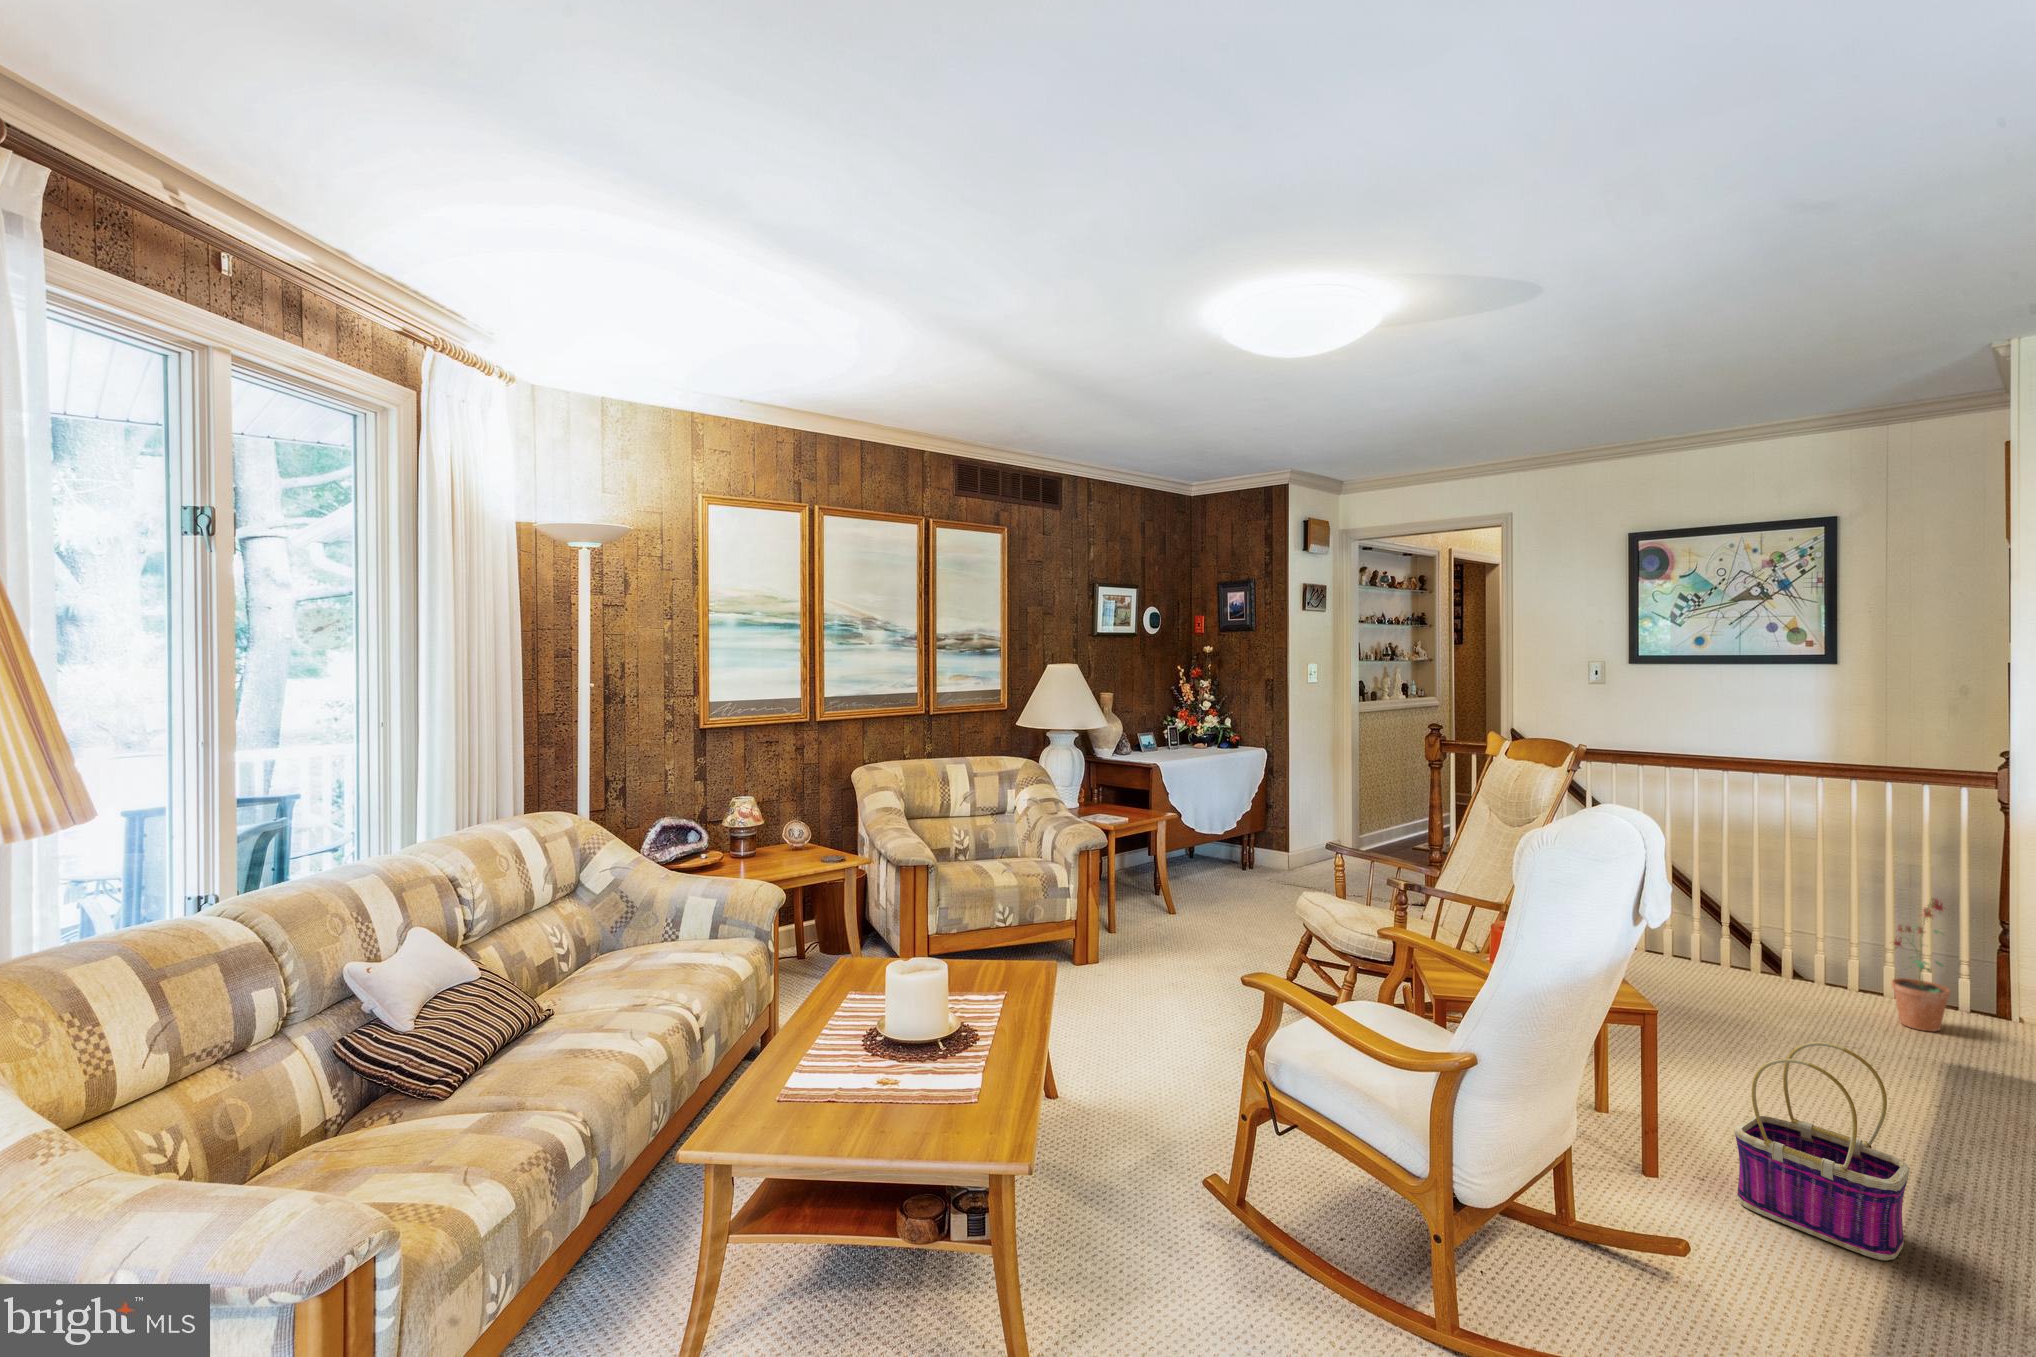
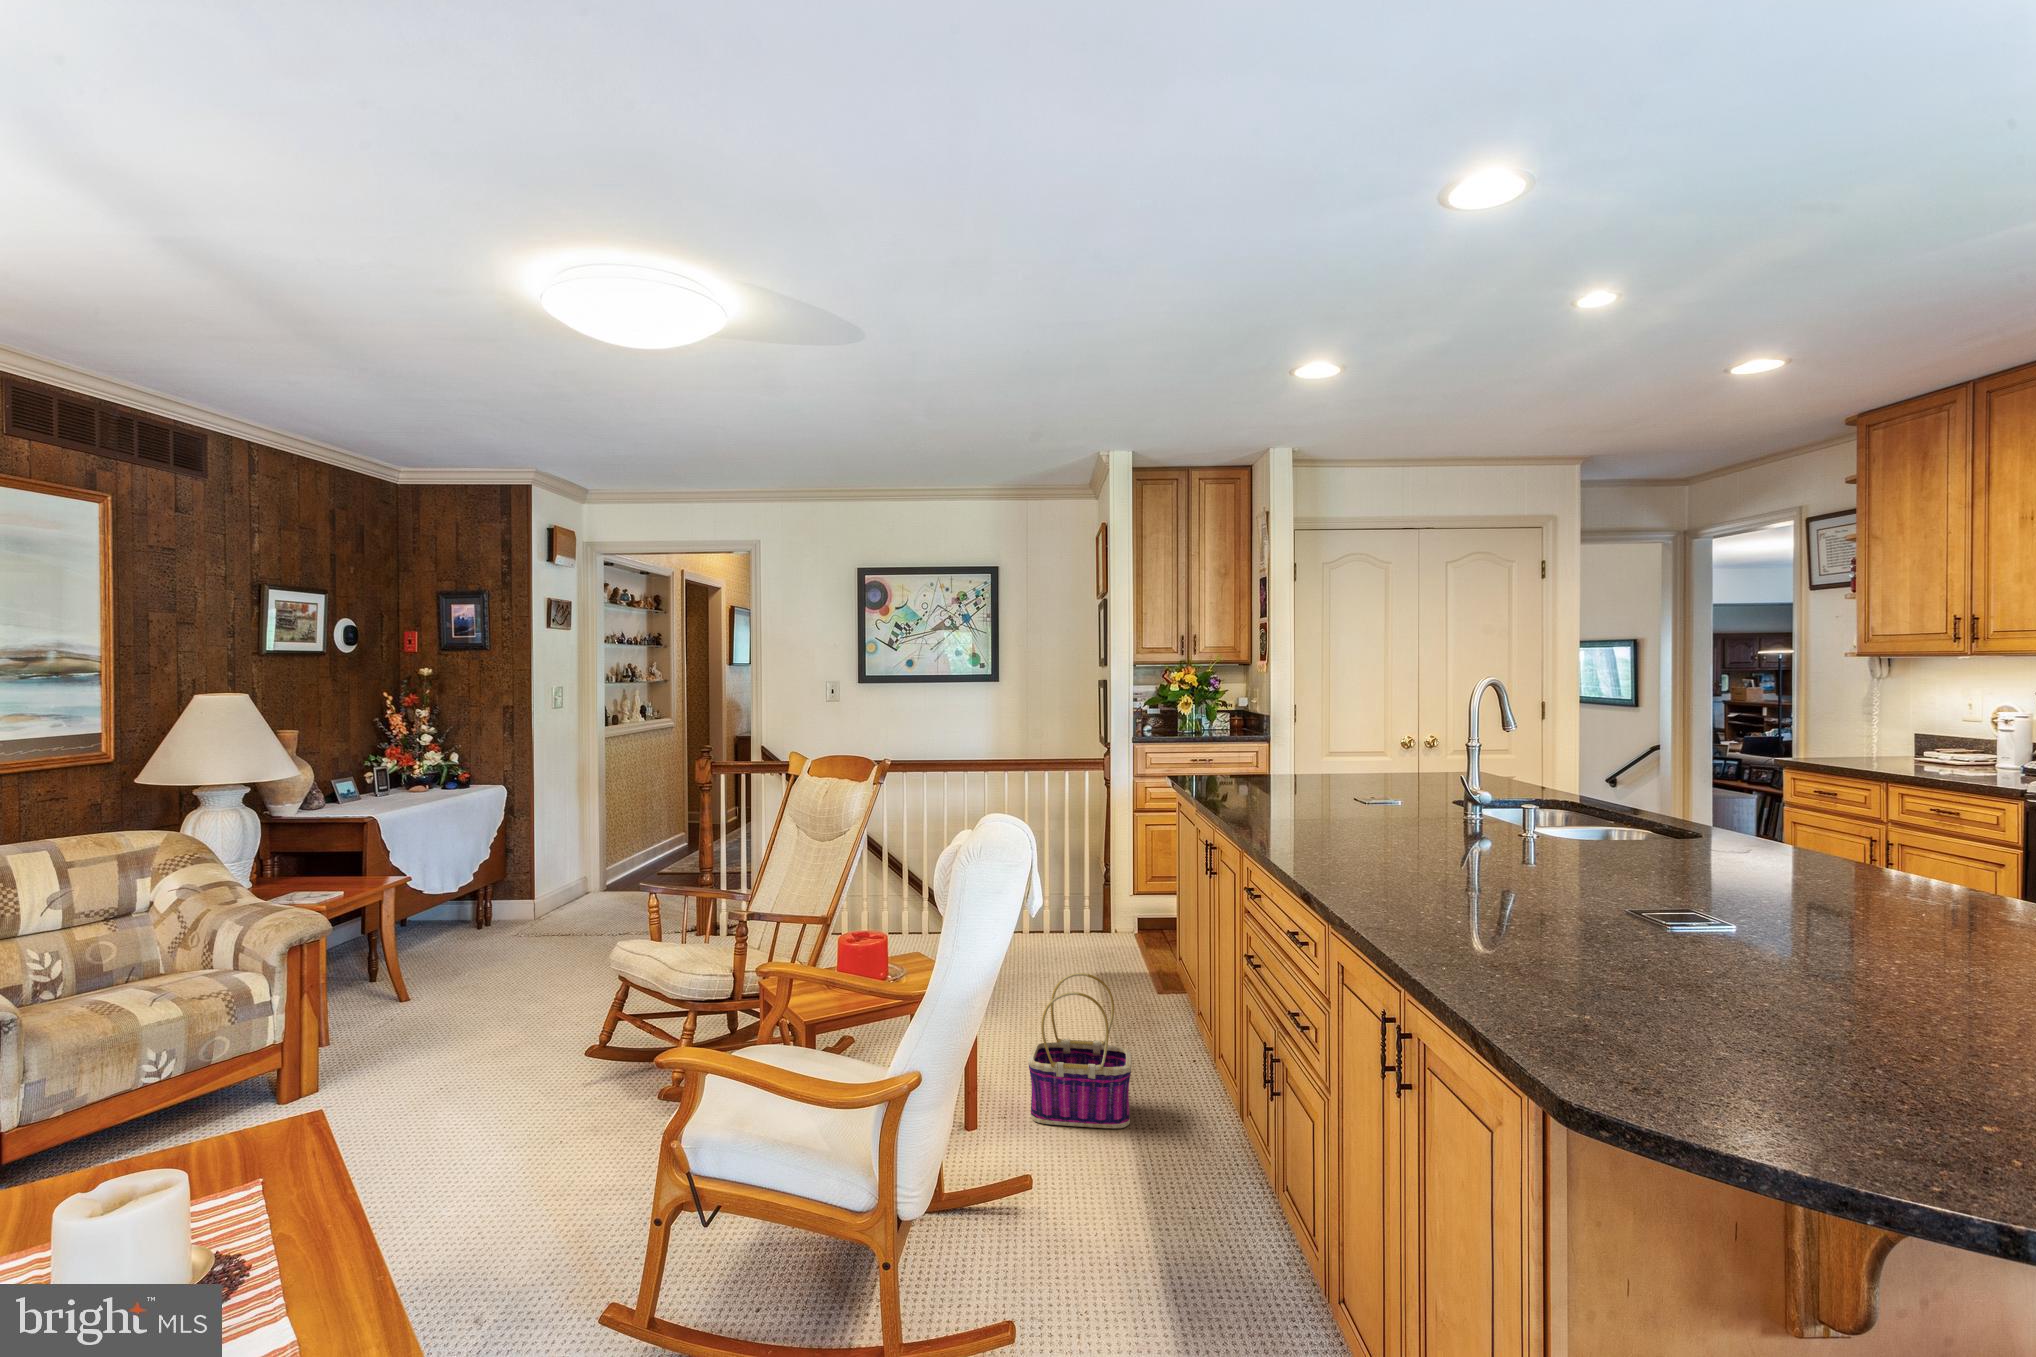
potted plant: present [1892,899,1950,1031] -> none [1048,848,1081,946]

